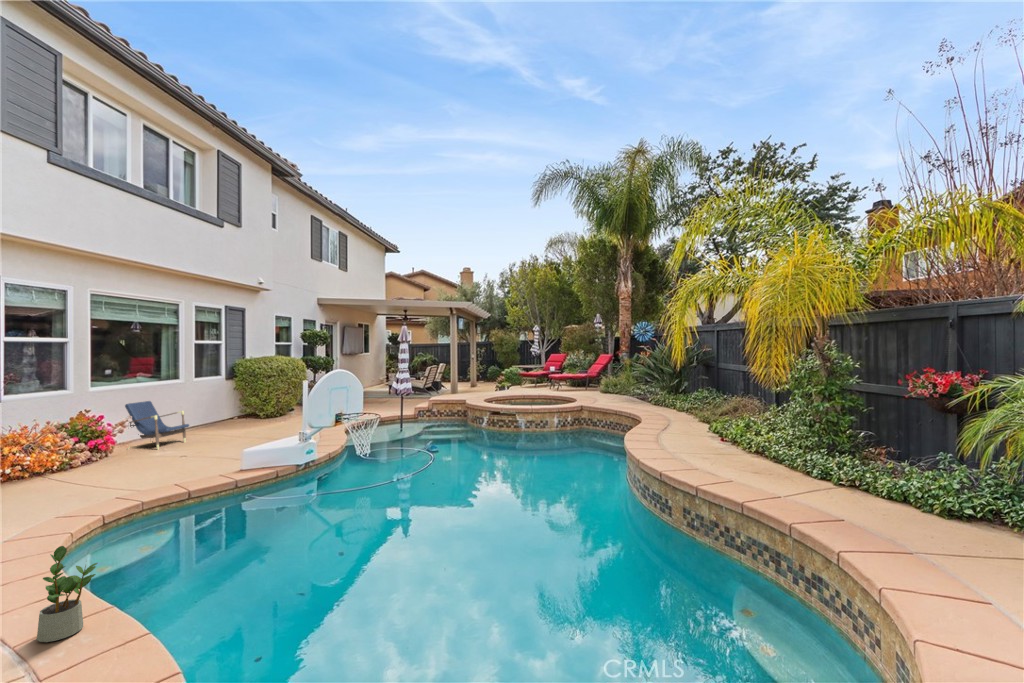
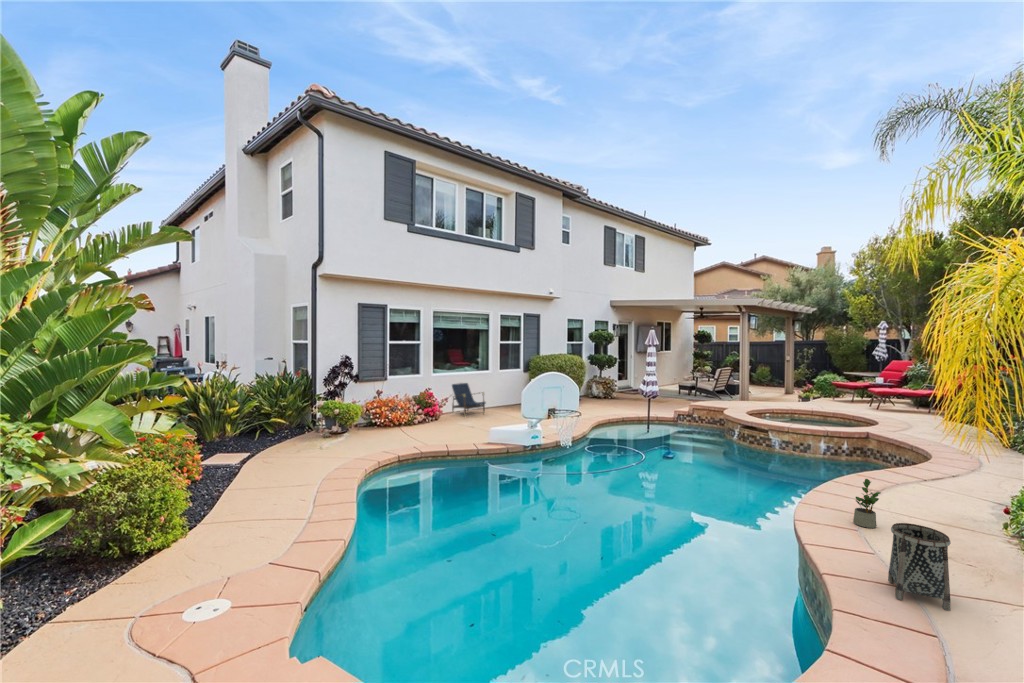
basket: none [749,430,795,485] -> present [888,523,951,611]
potted plant: present [37,546,97,642] -> present [853,479,881,528]

